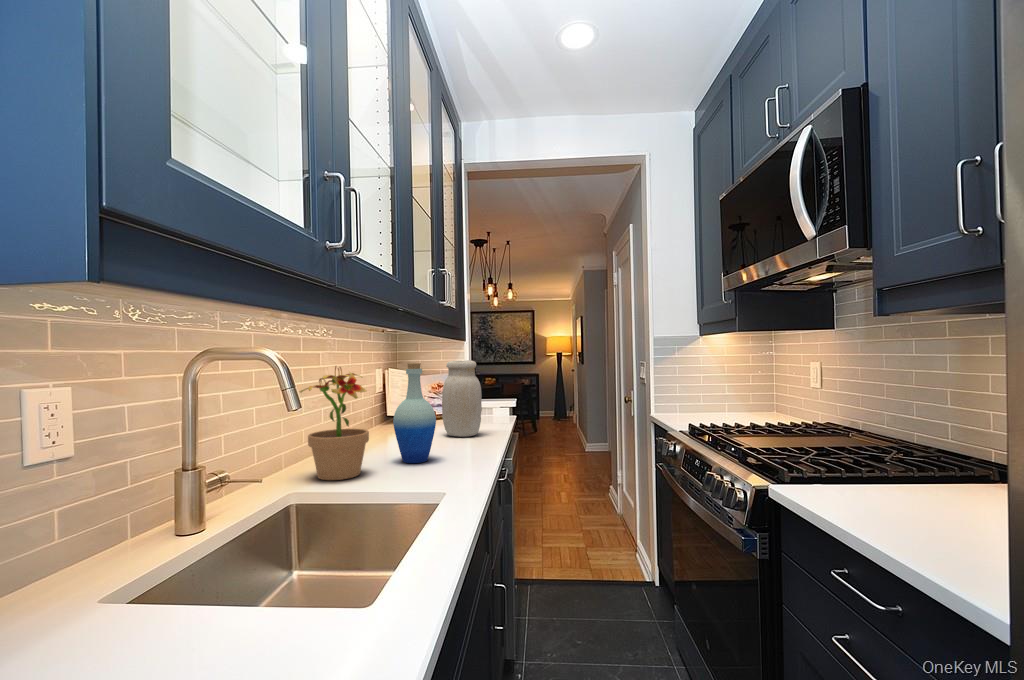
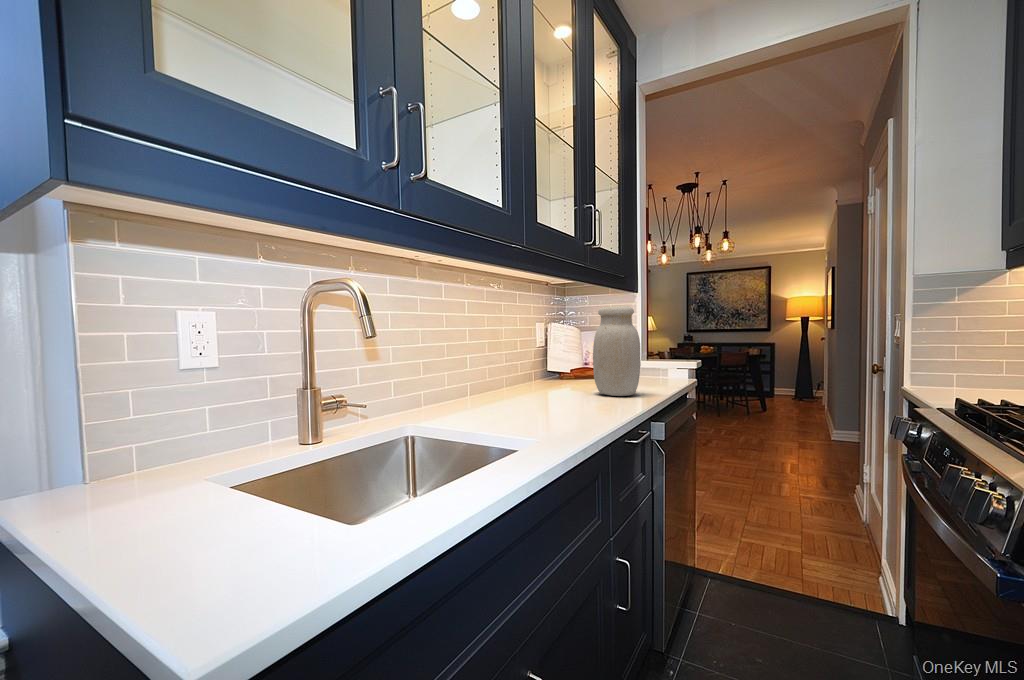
bottle: present [393,363,436,463] -> none [518,302,565,416]
potted plant: present [300,366,369,480] -> none [414,302,484,424]

